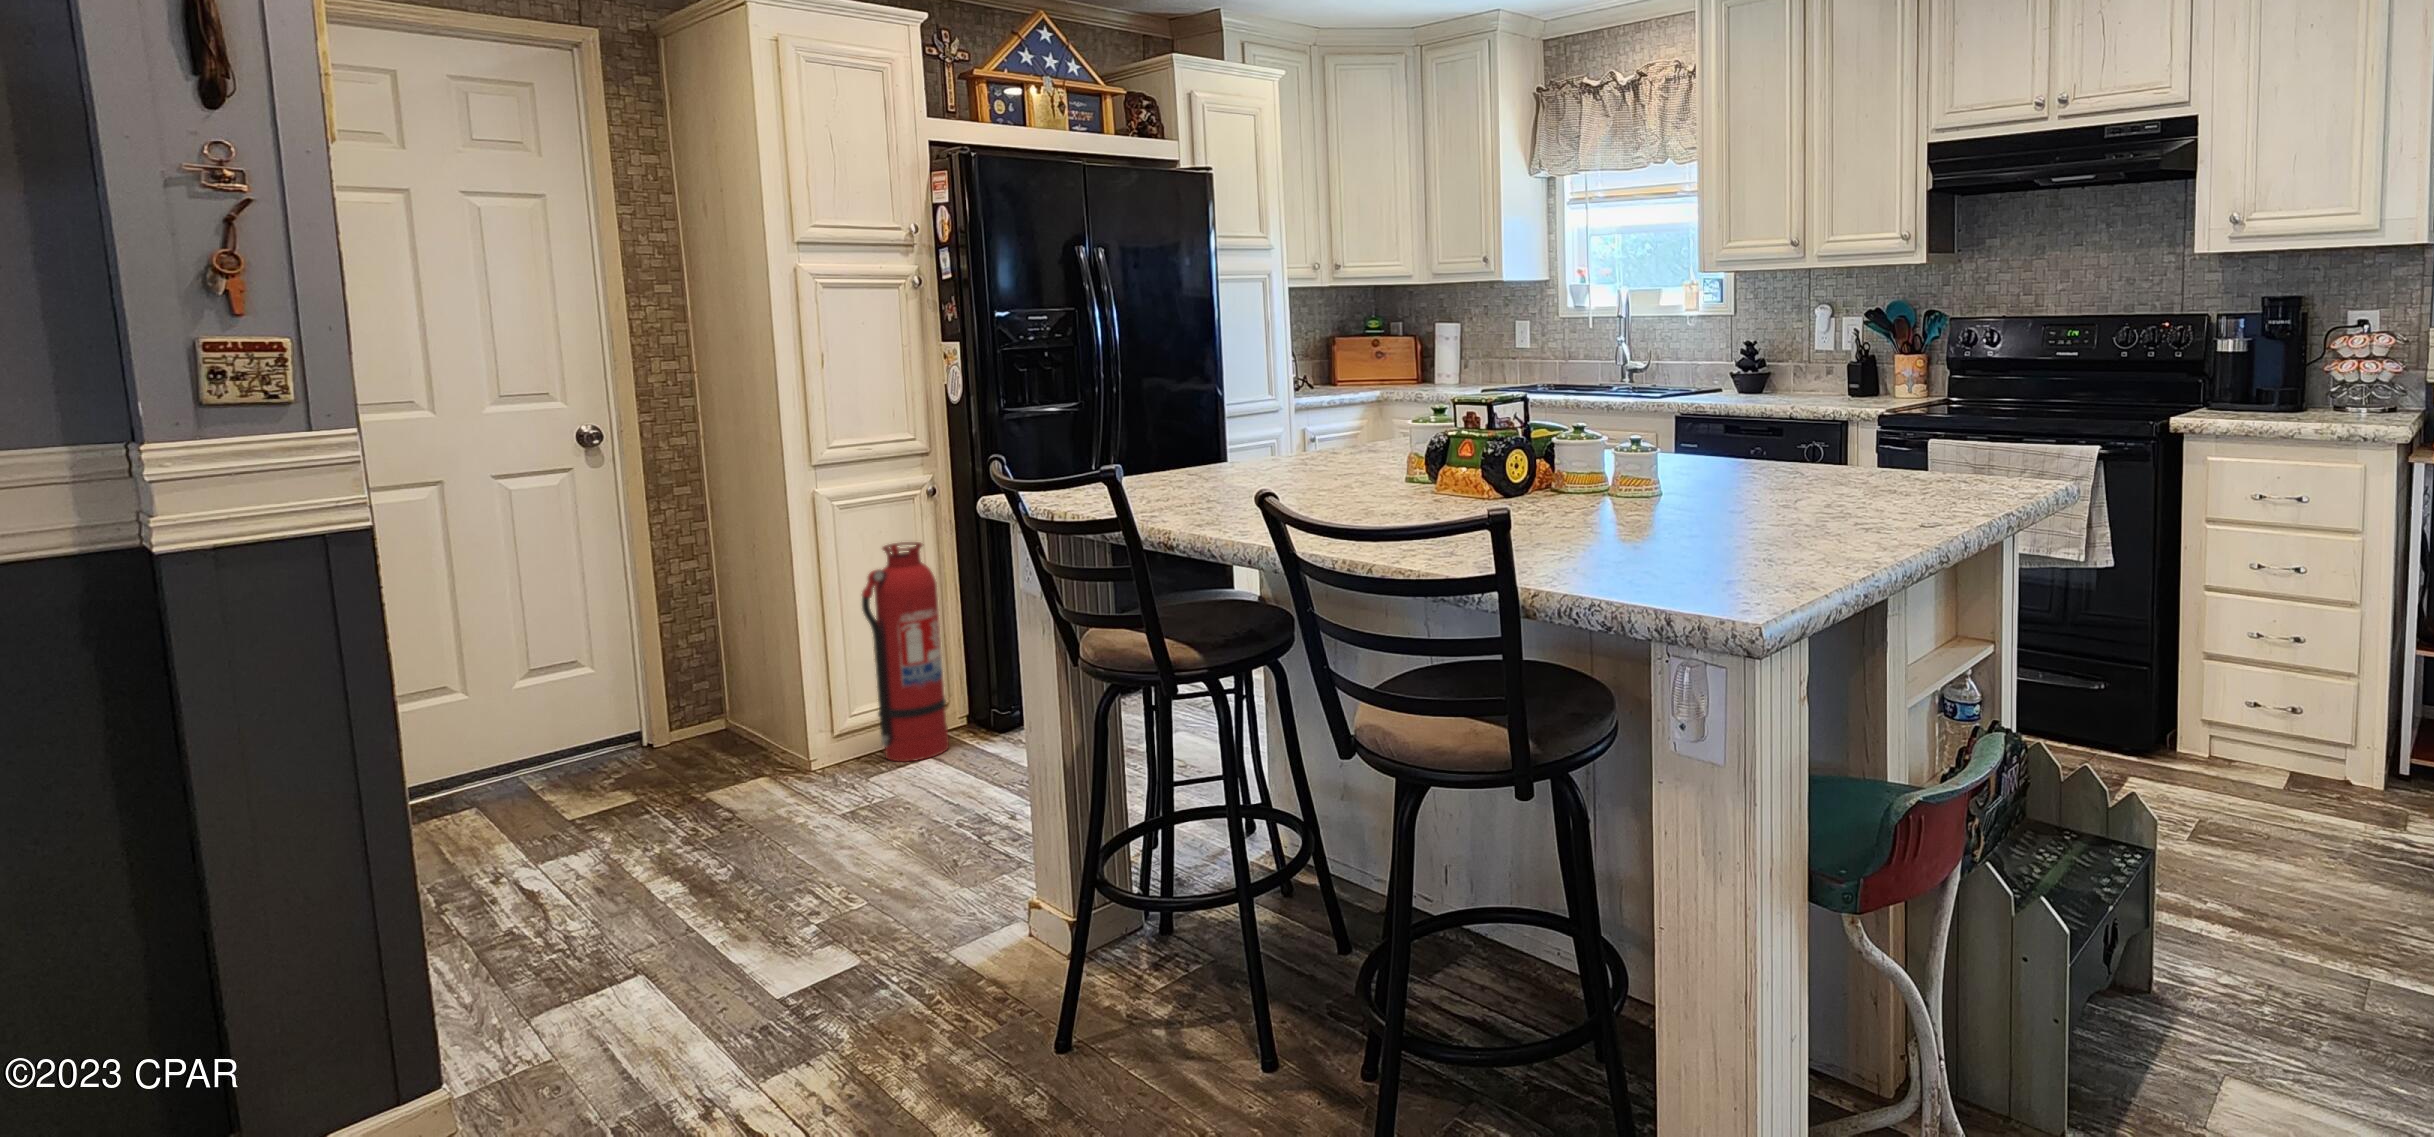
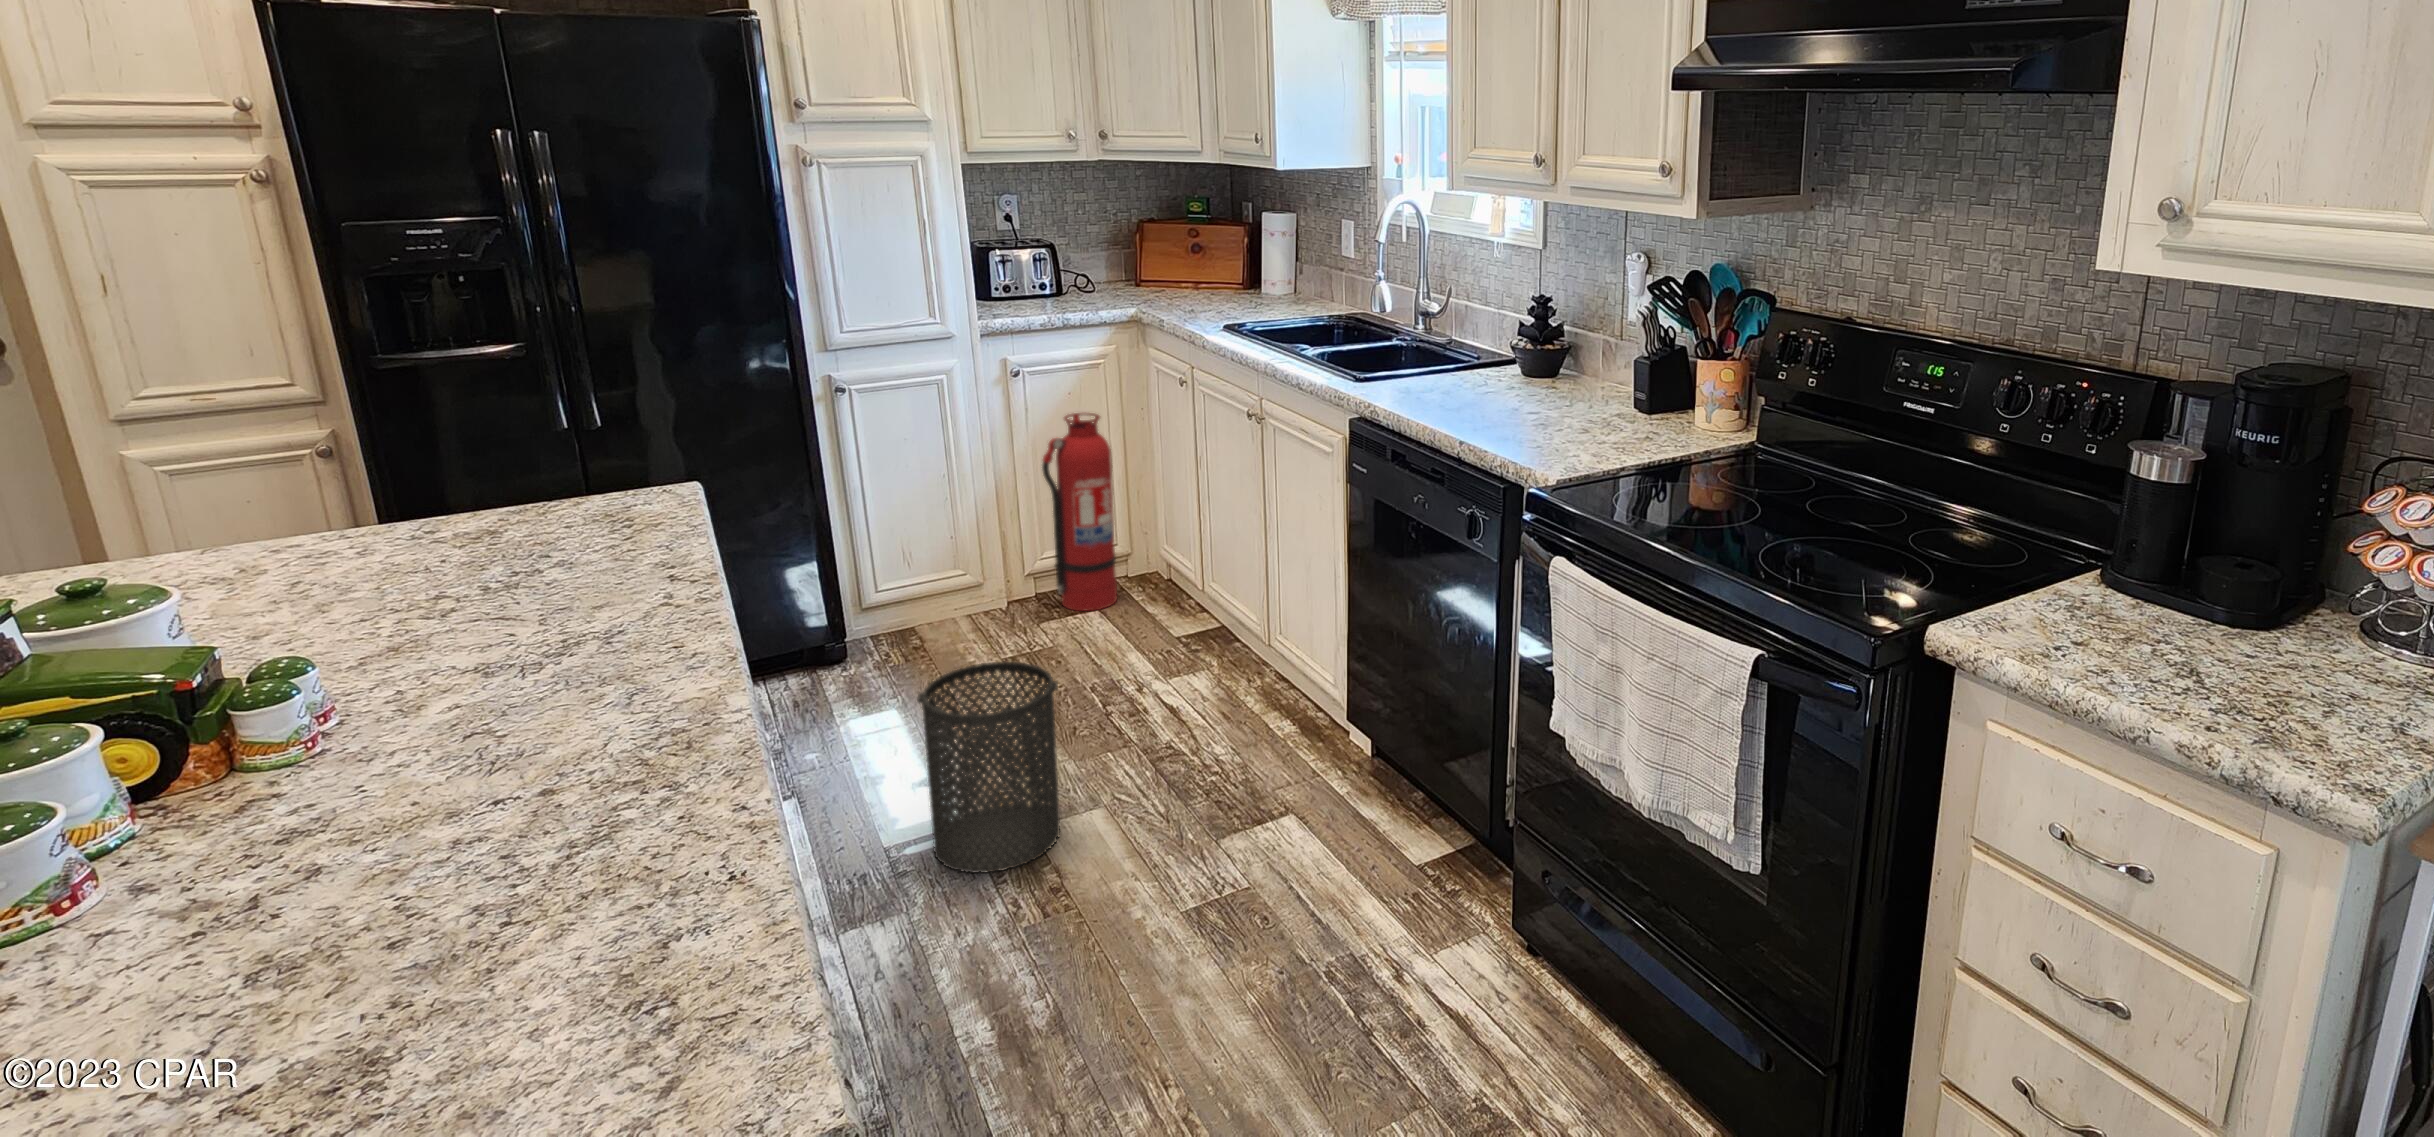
trash can: none [820,767,983,1004] -> present [917,662,1060,873]

